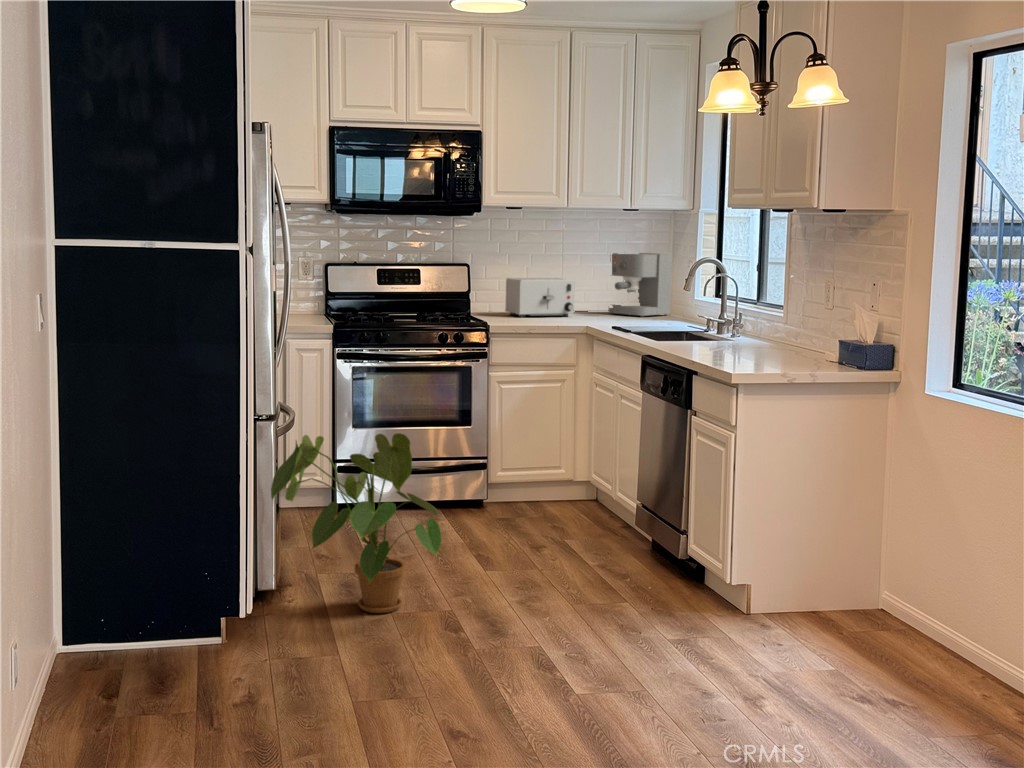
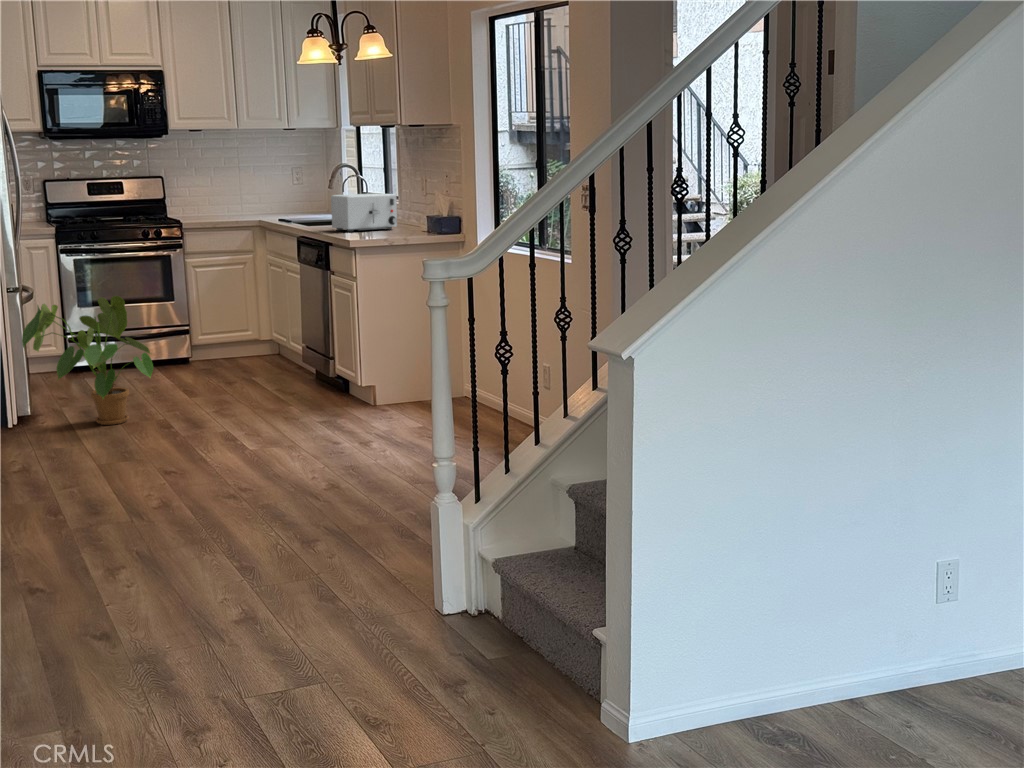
coffee maker: present [609,253,672,317] -> none [278,163,328,213]
toaster: present [505,278,575,317] -> present [331,193,397,232]

